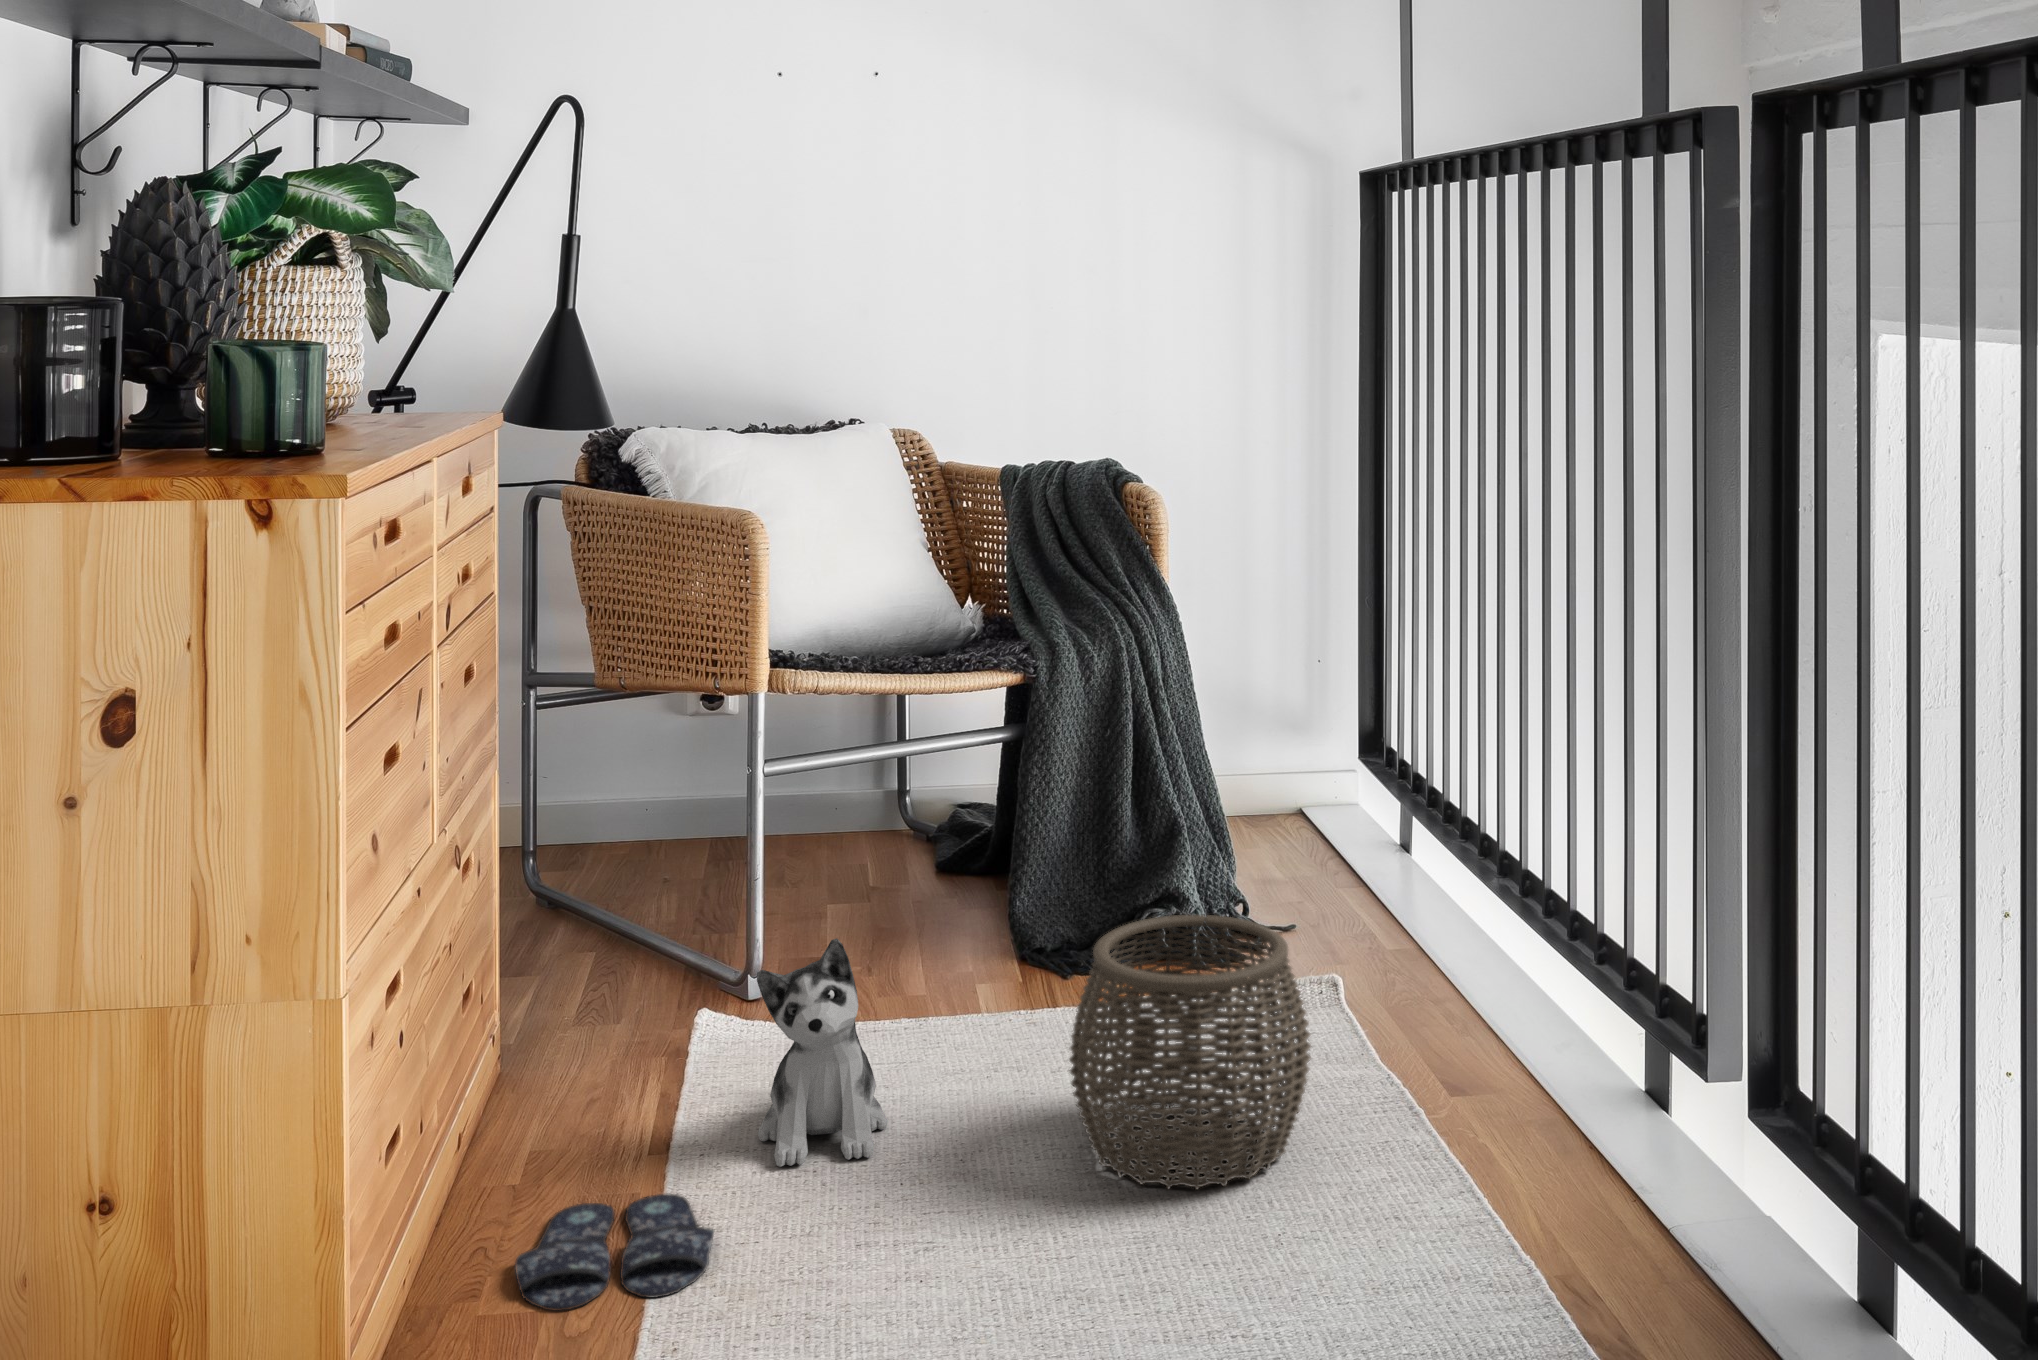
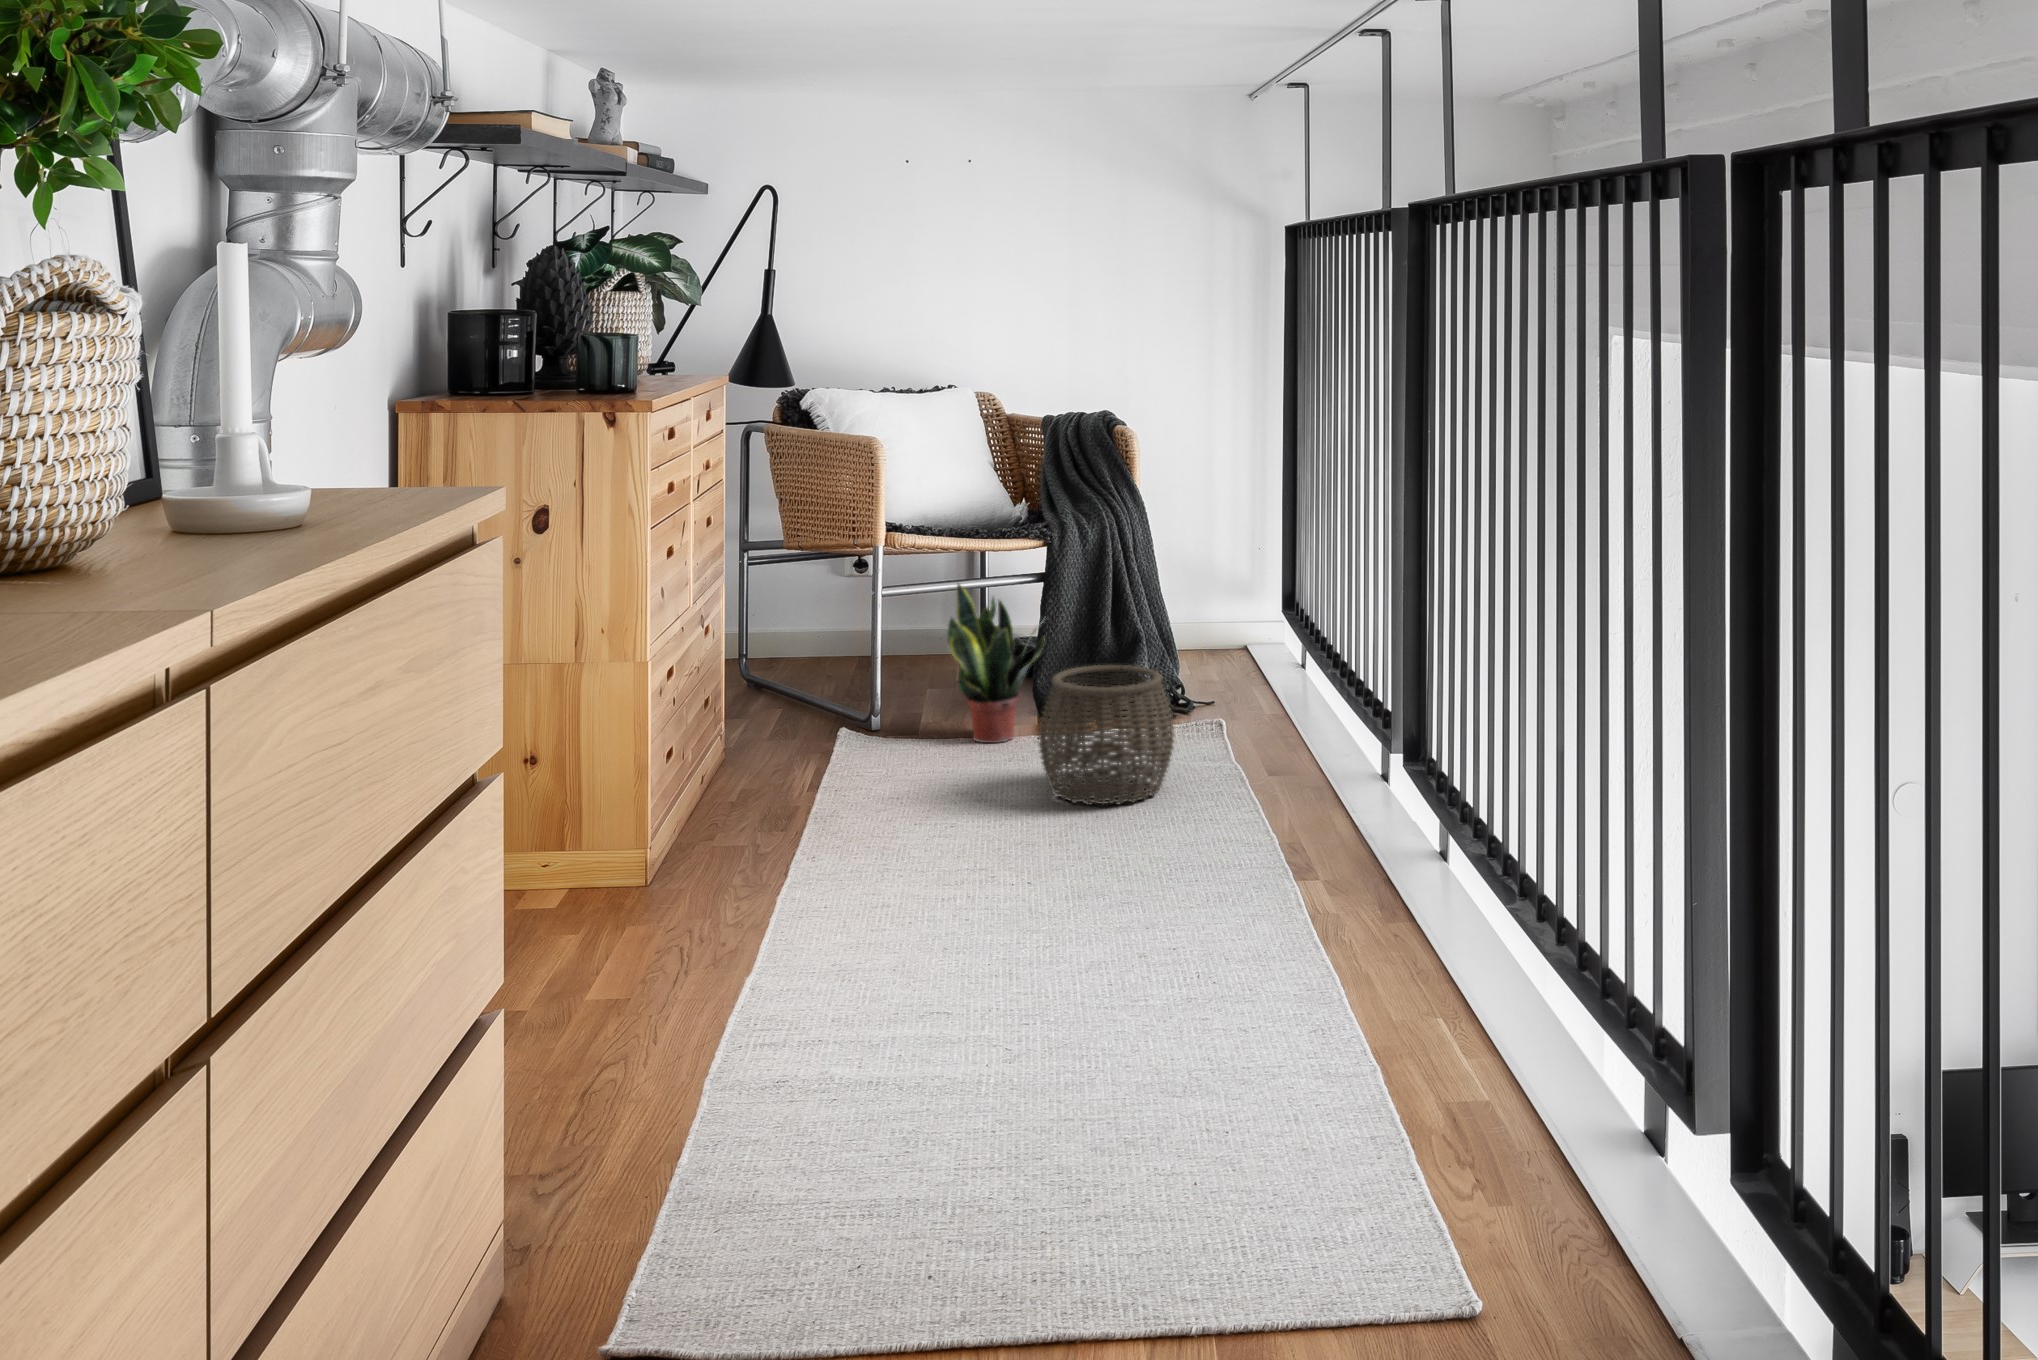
potted plant: none [877,756,1045,1029] -> present [947,584,1044,743]
plush toy: present [757,938,888,1167] -> none [867,671,941,793]
slippers: present [515,1194,714,1311] -> none [734,801,839,839]

